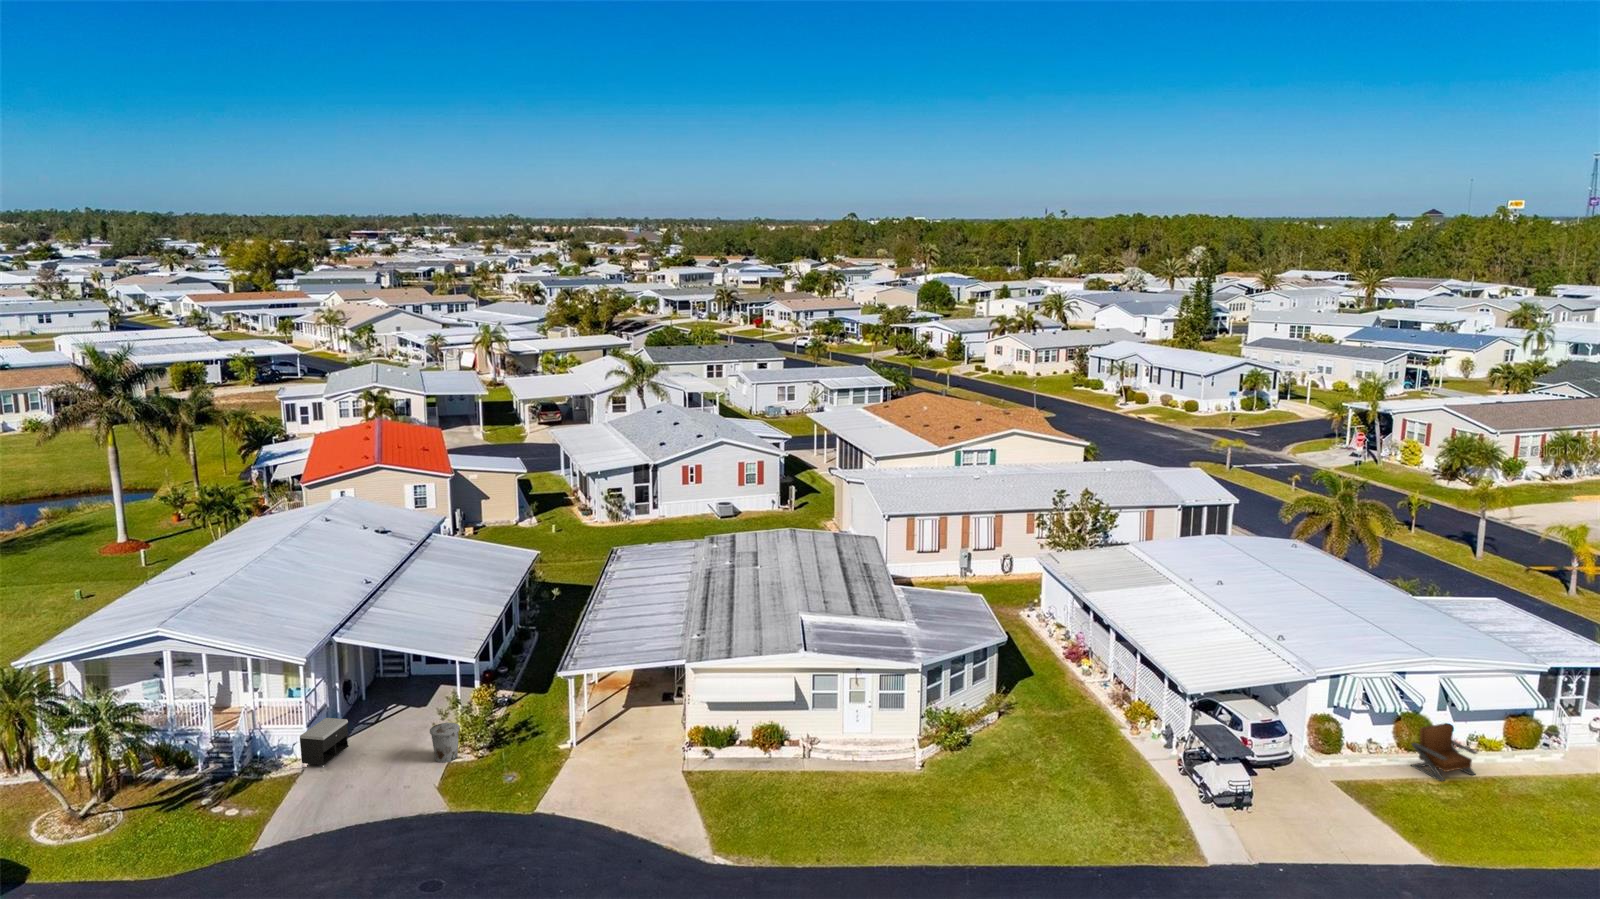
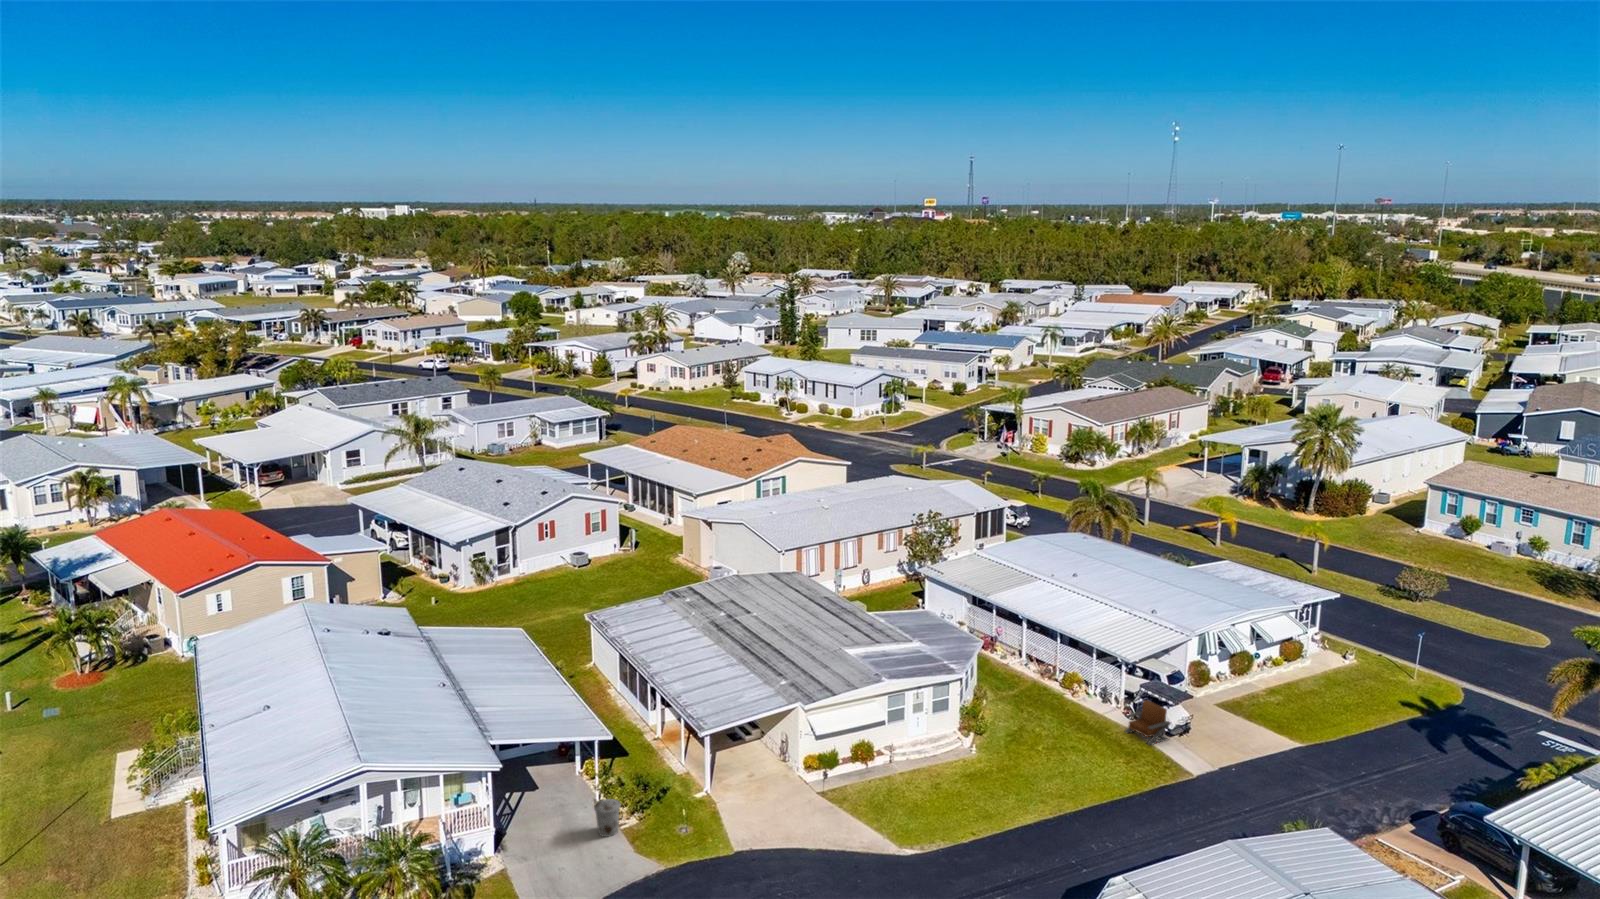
storage bench: present [300,718,349,767] -> none [482,818,508,870]
lounge chair: present [1411,723,1477,781] -> present [1125,700,1171,745]

